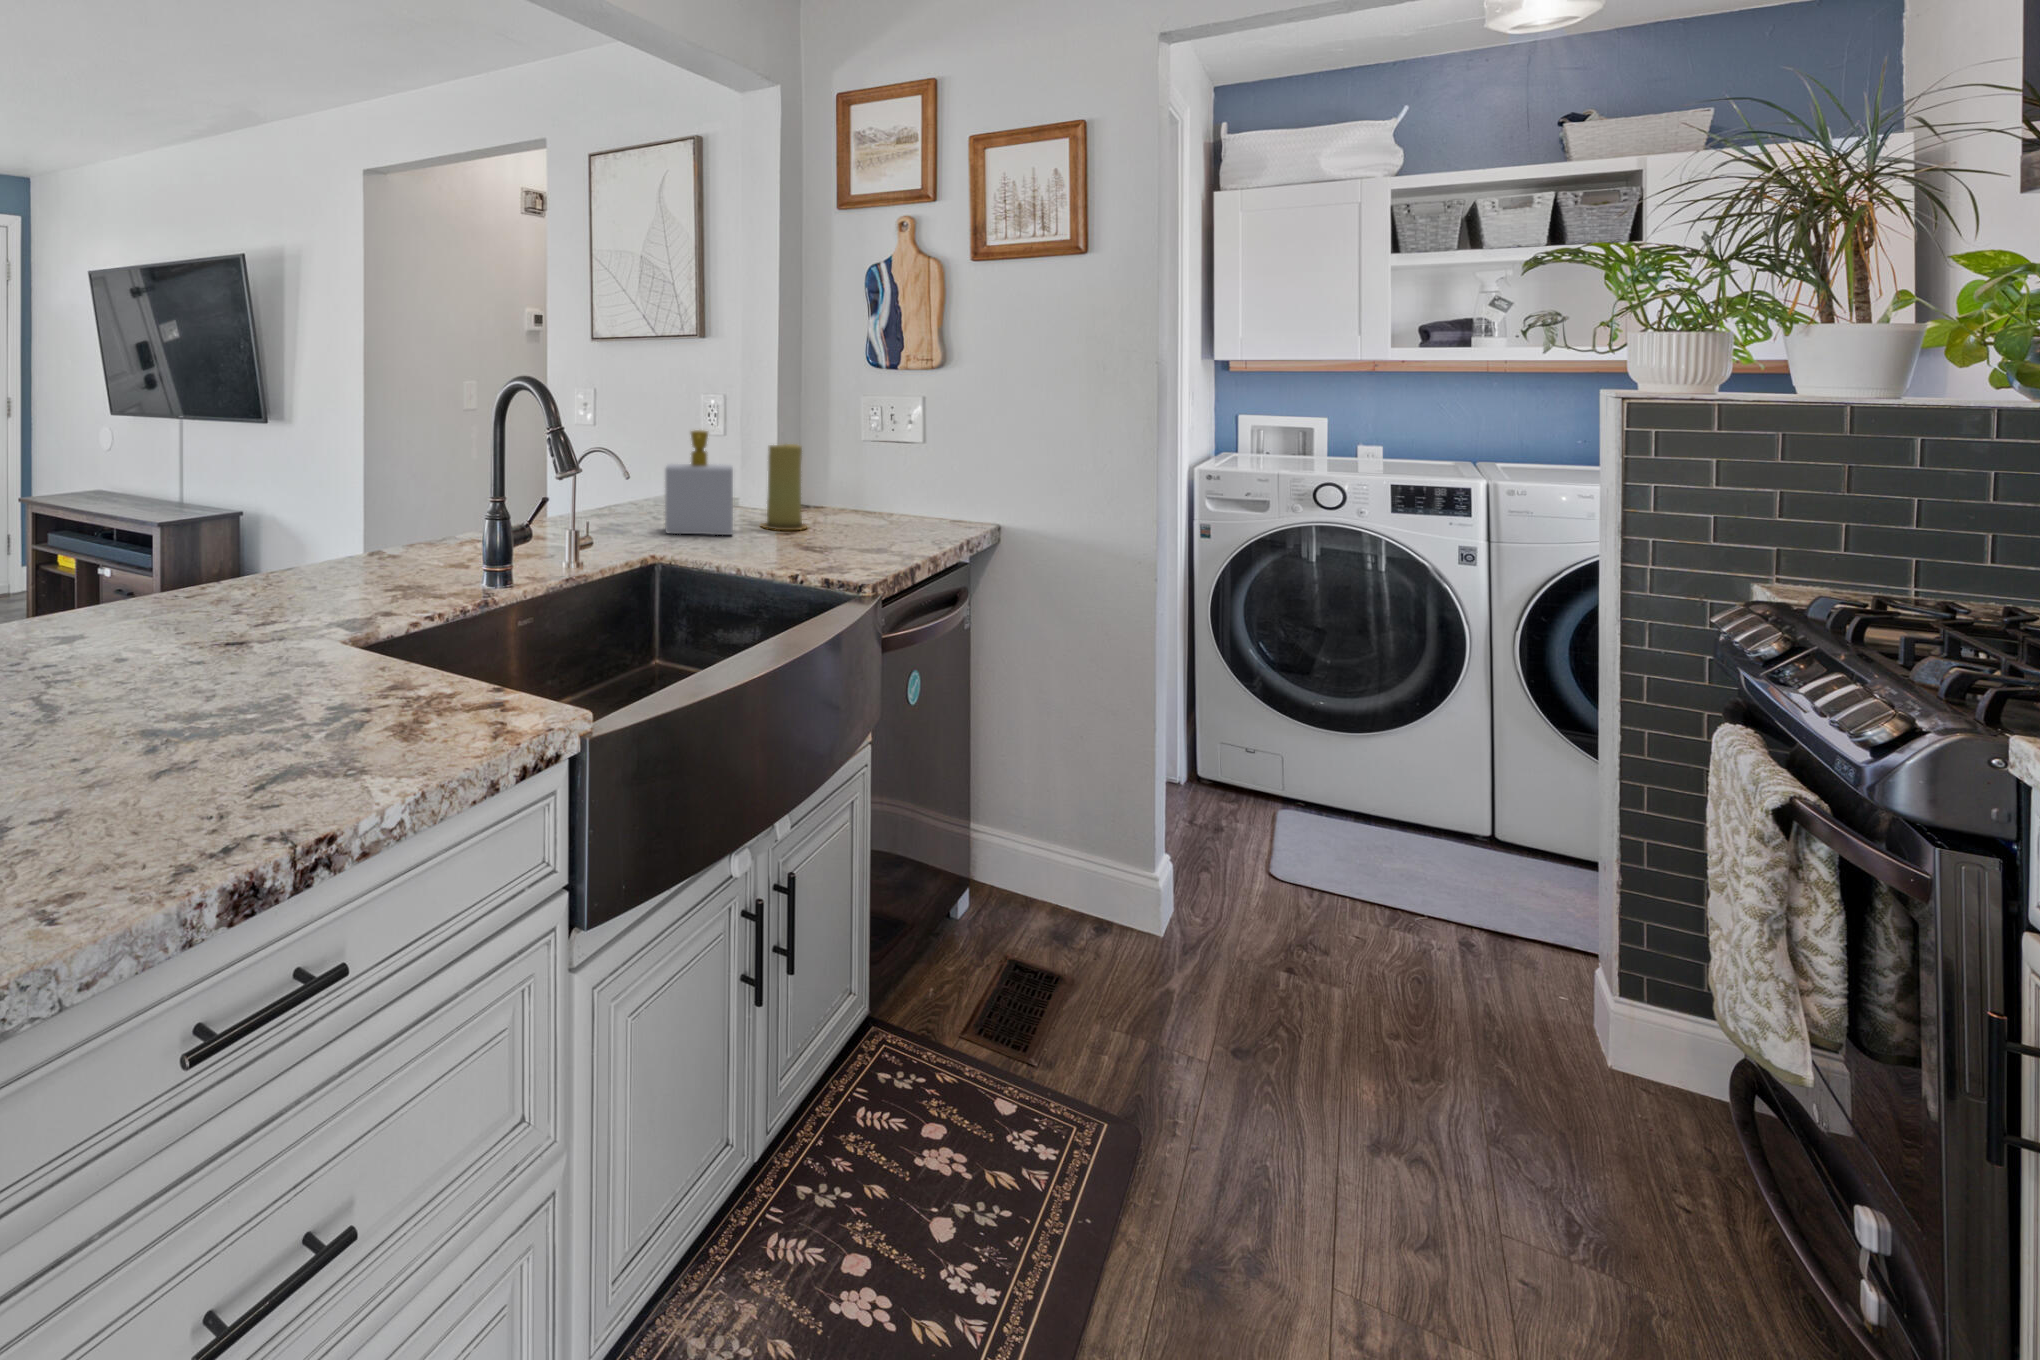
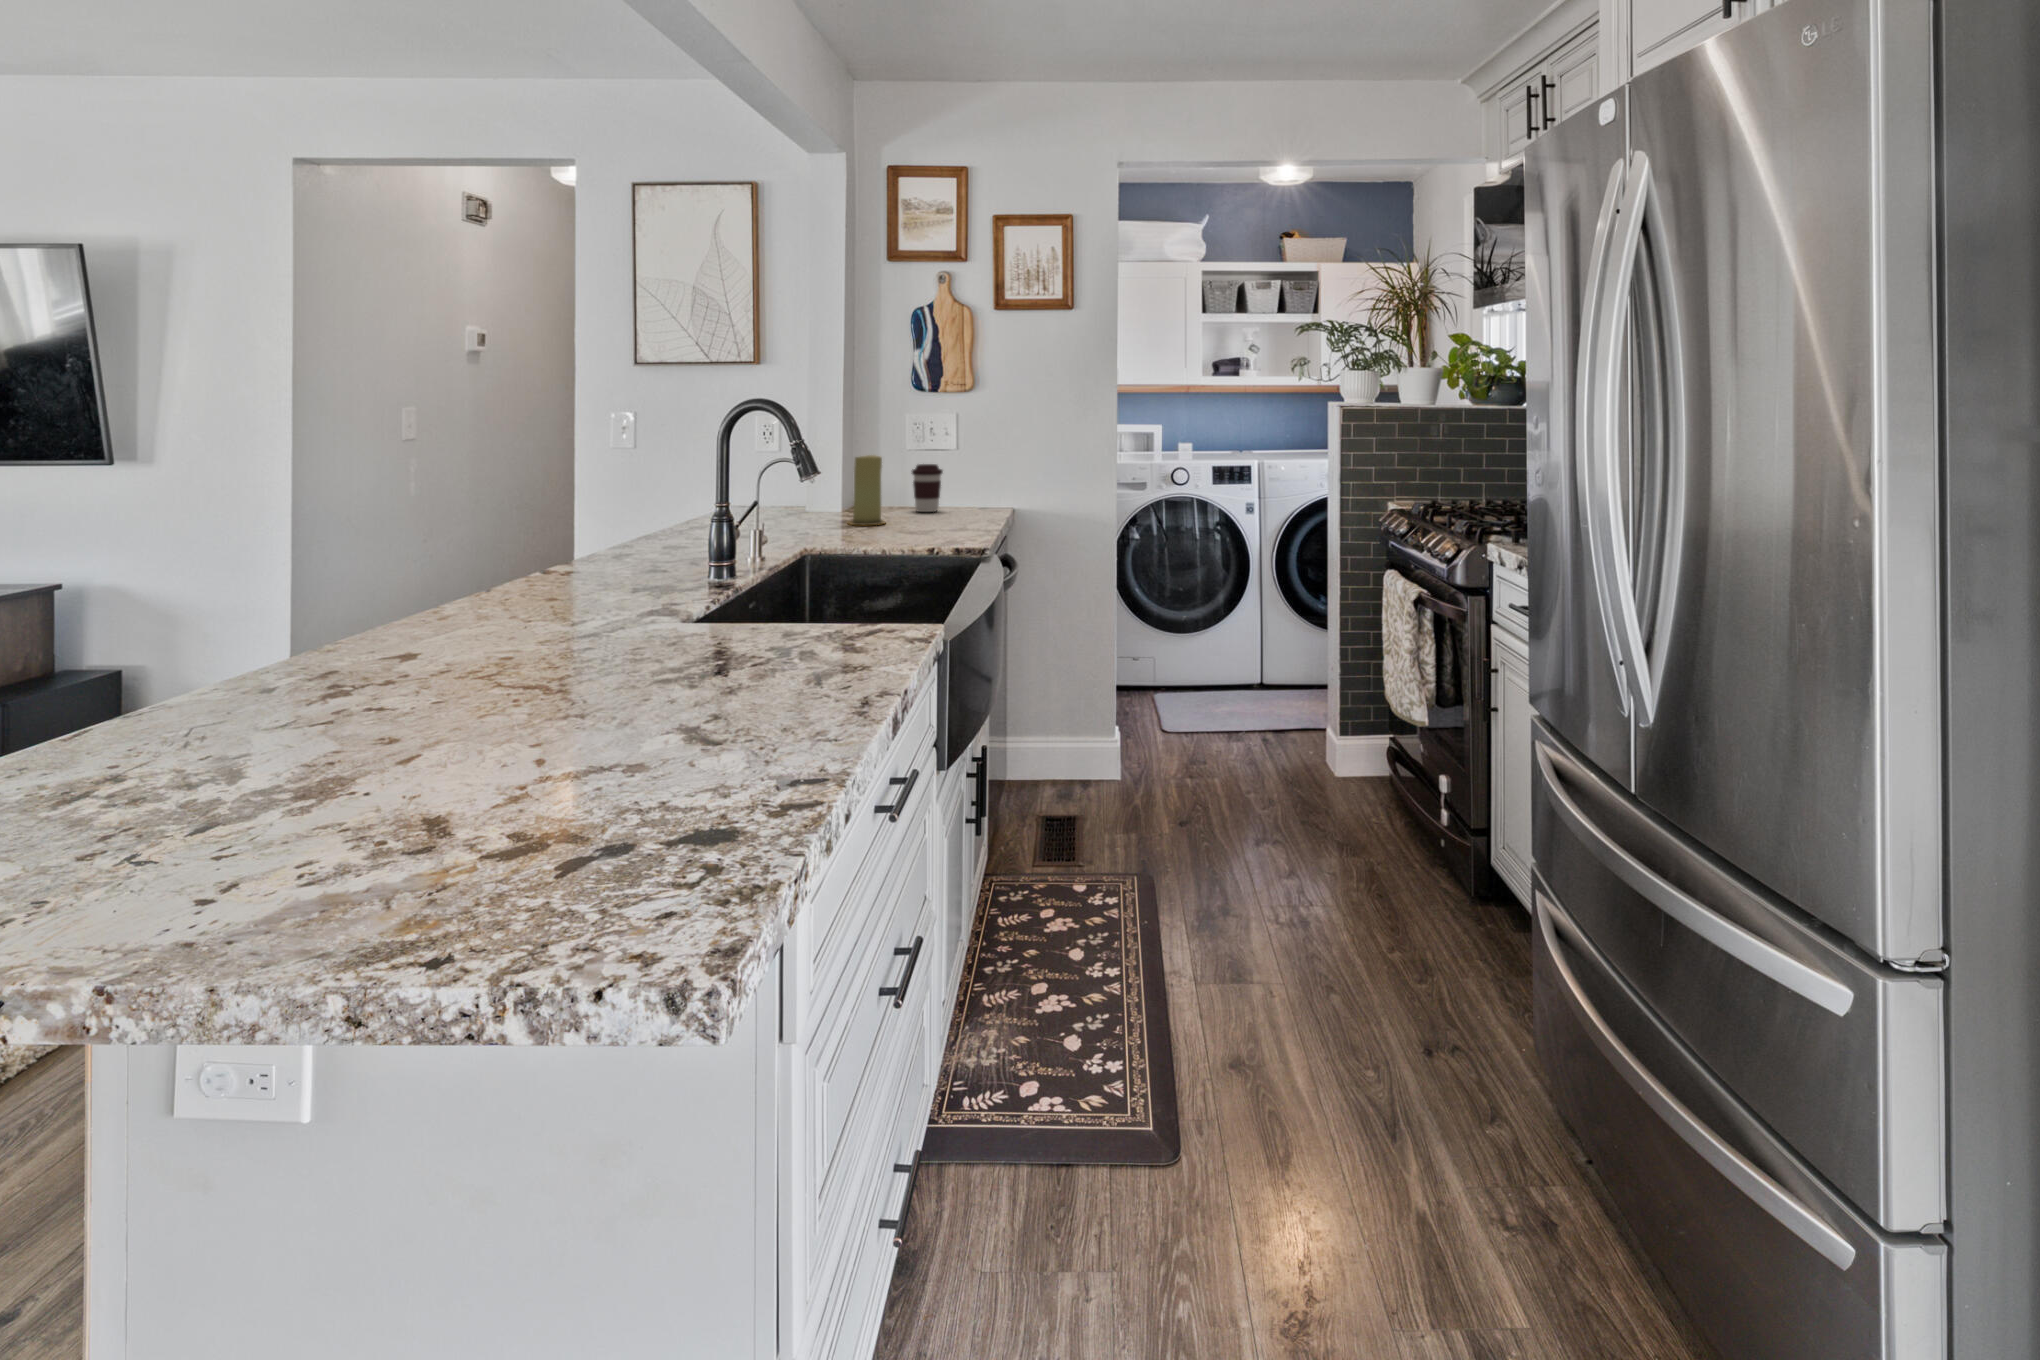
soap bottle: present [665,430,733,535] -> none [778,446,841,535]
coffee cup: none [864,458,904,519] -> present [912,464,943,512]

